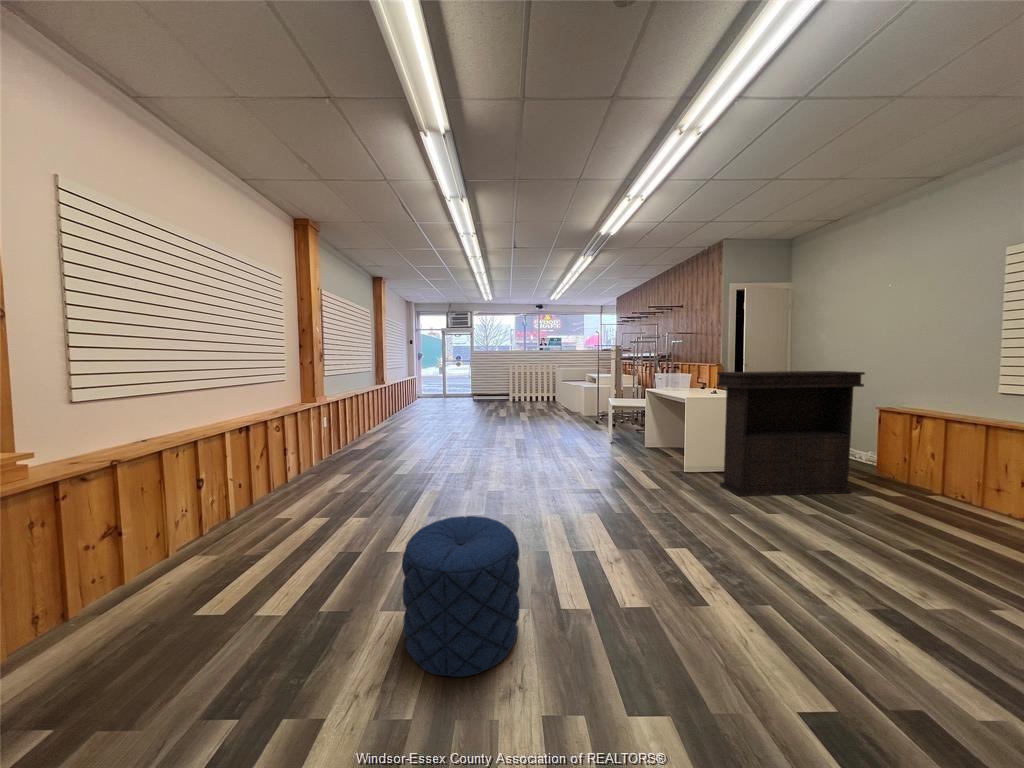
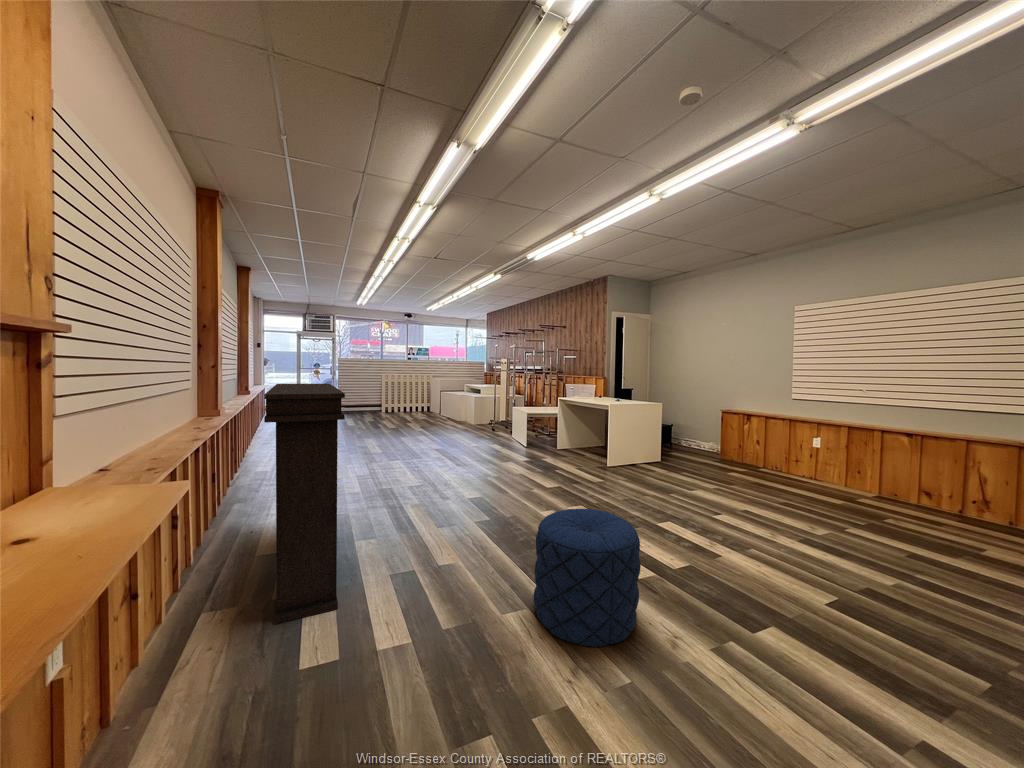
console table: present [717,371,865,496] -> present [264,384,345,624]

